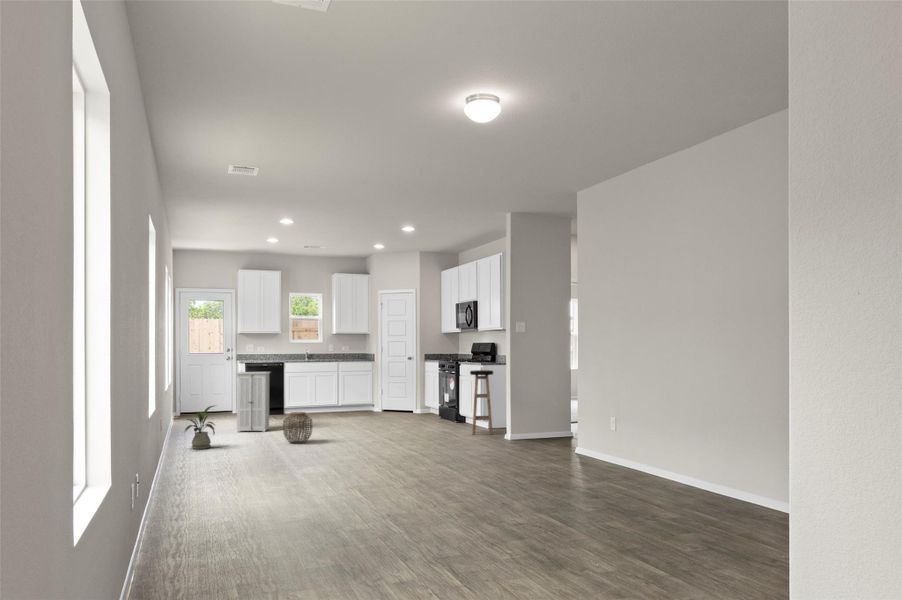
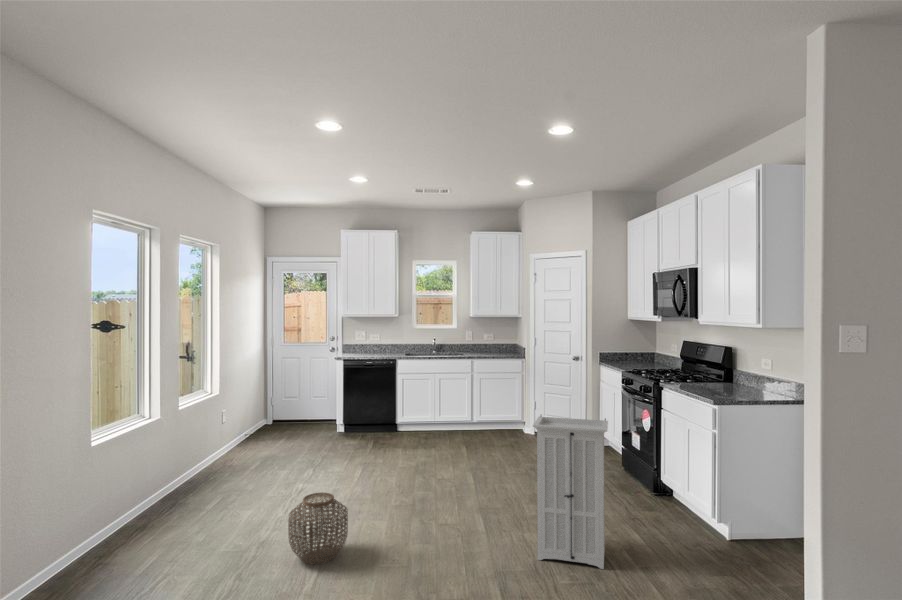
bar stool: present [470,370,493,435] -> none [693,420,752,581]
storage cabinet: present [236,372,270,432] -> present [533,416,608,569]
house plant: present [185,406,215,449] -> none [76,474,177,565]

